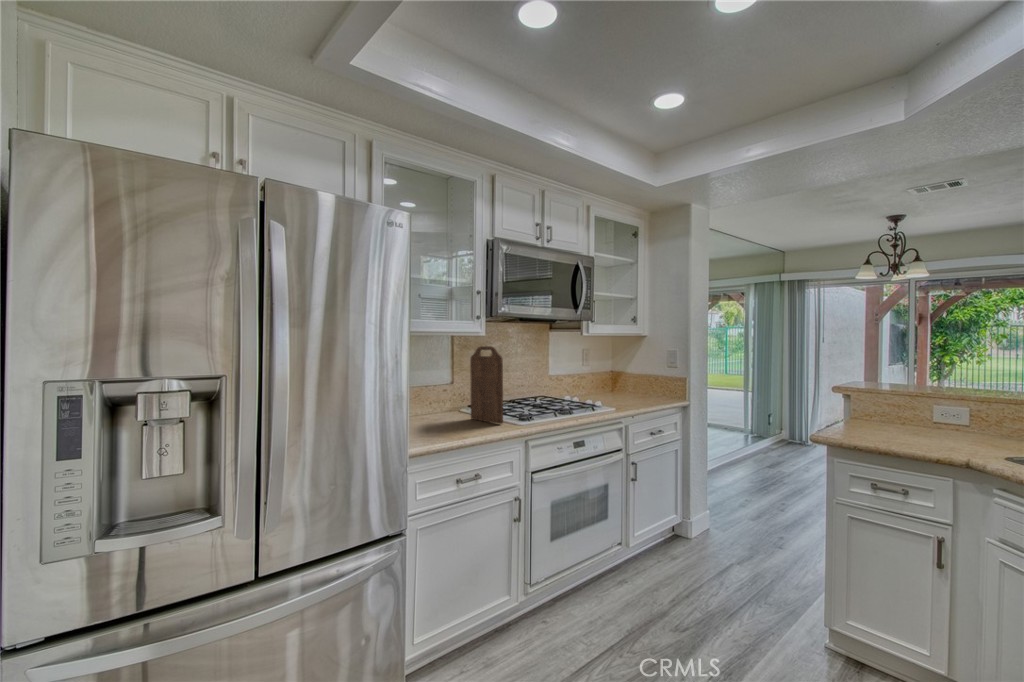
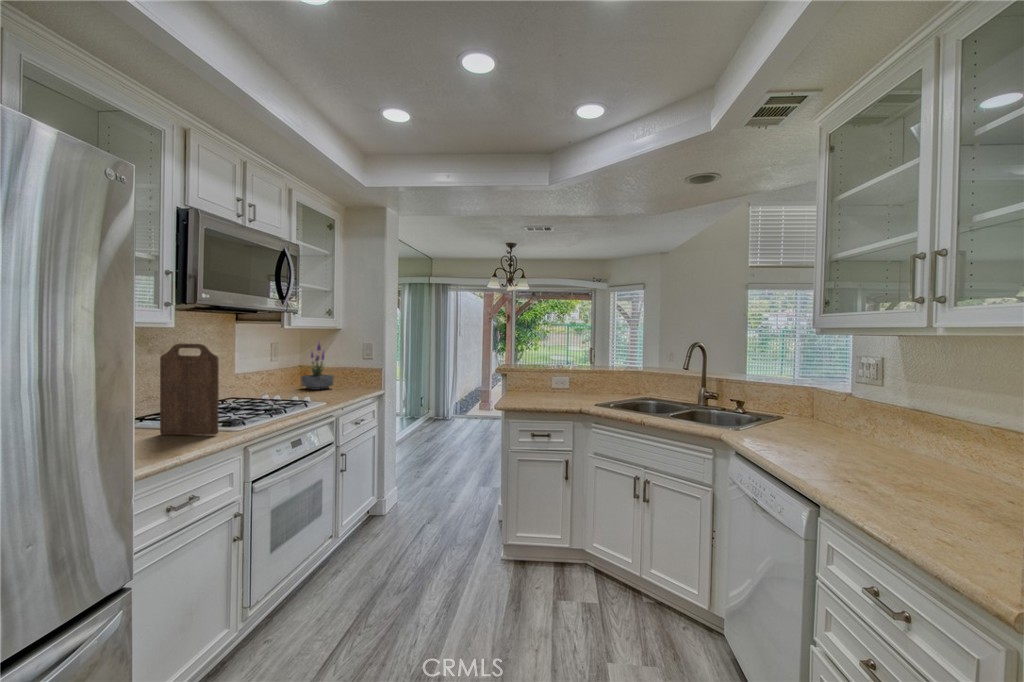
potted plant: none [607,347,636,398] -> present [301,342,334,390]

